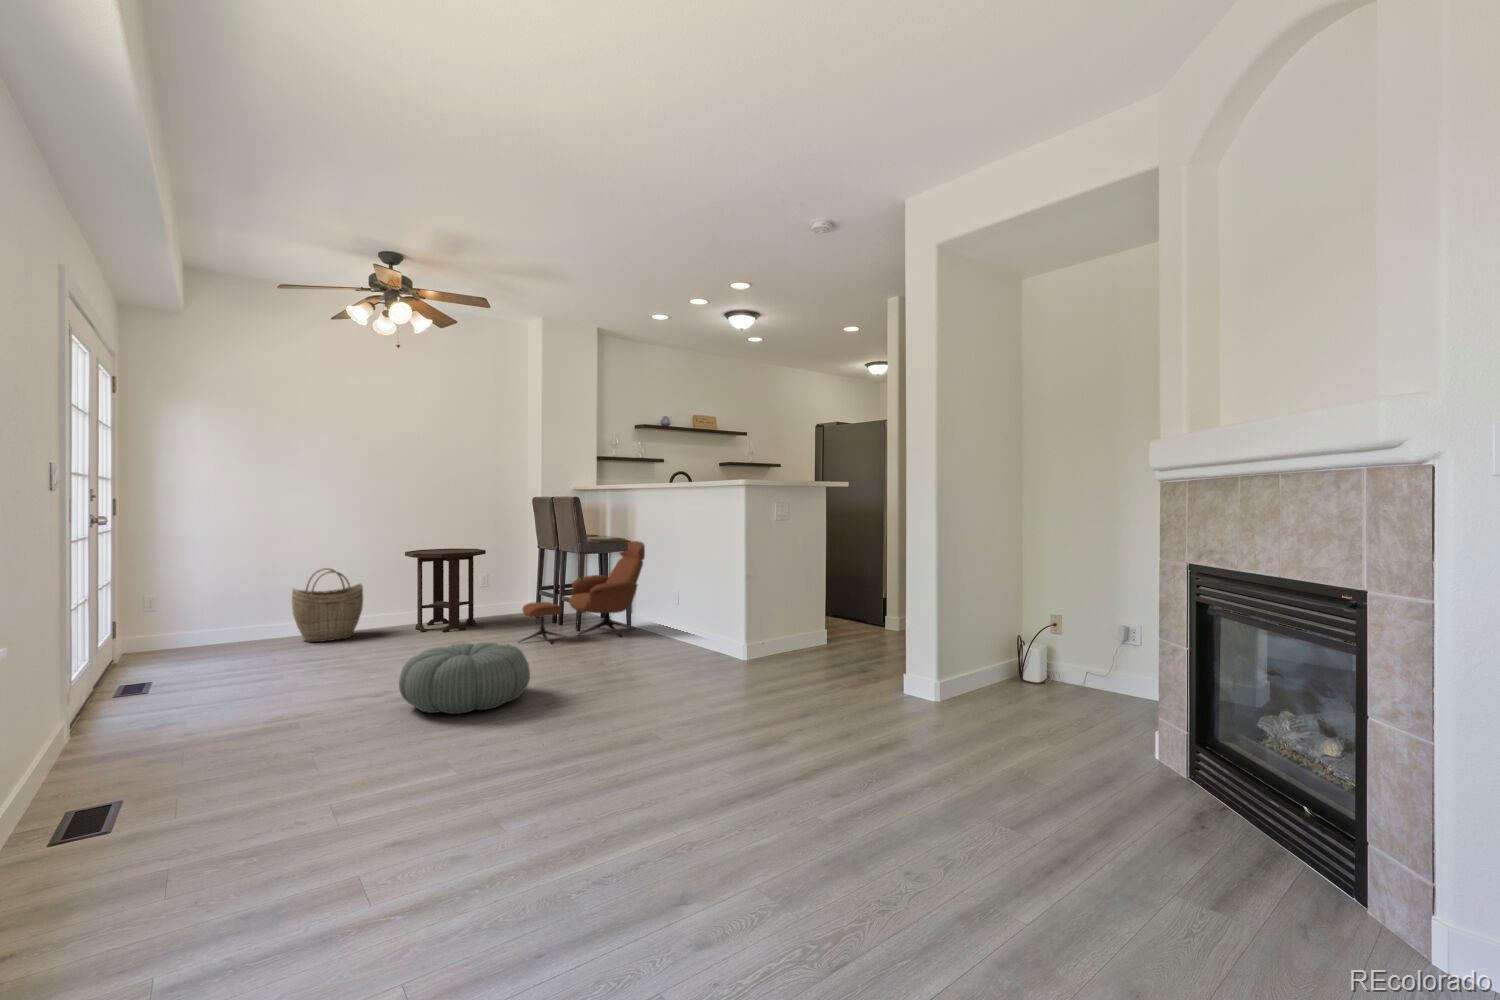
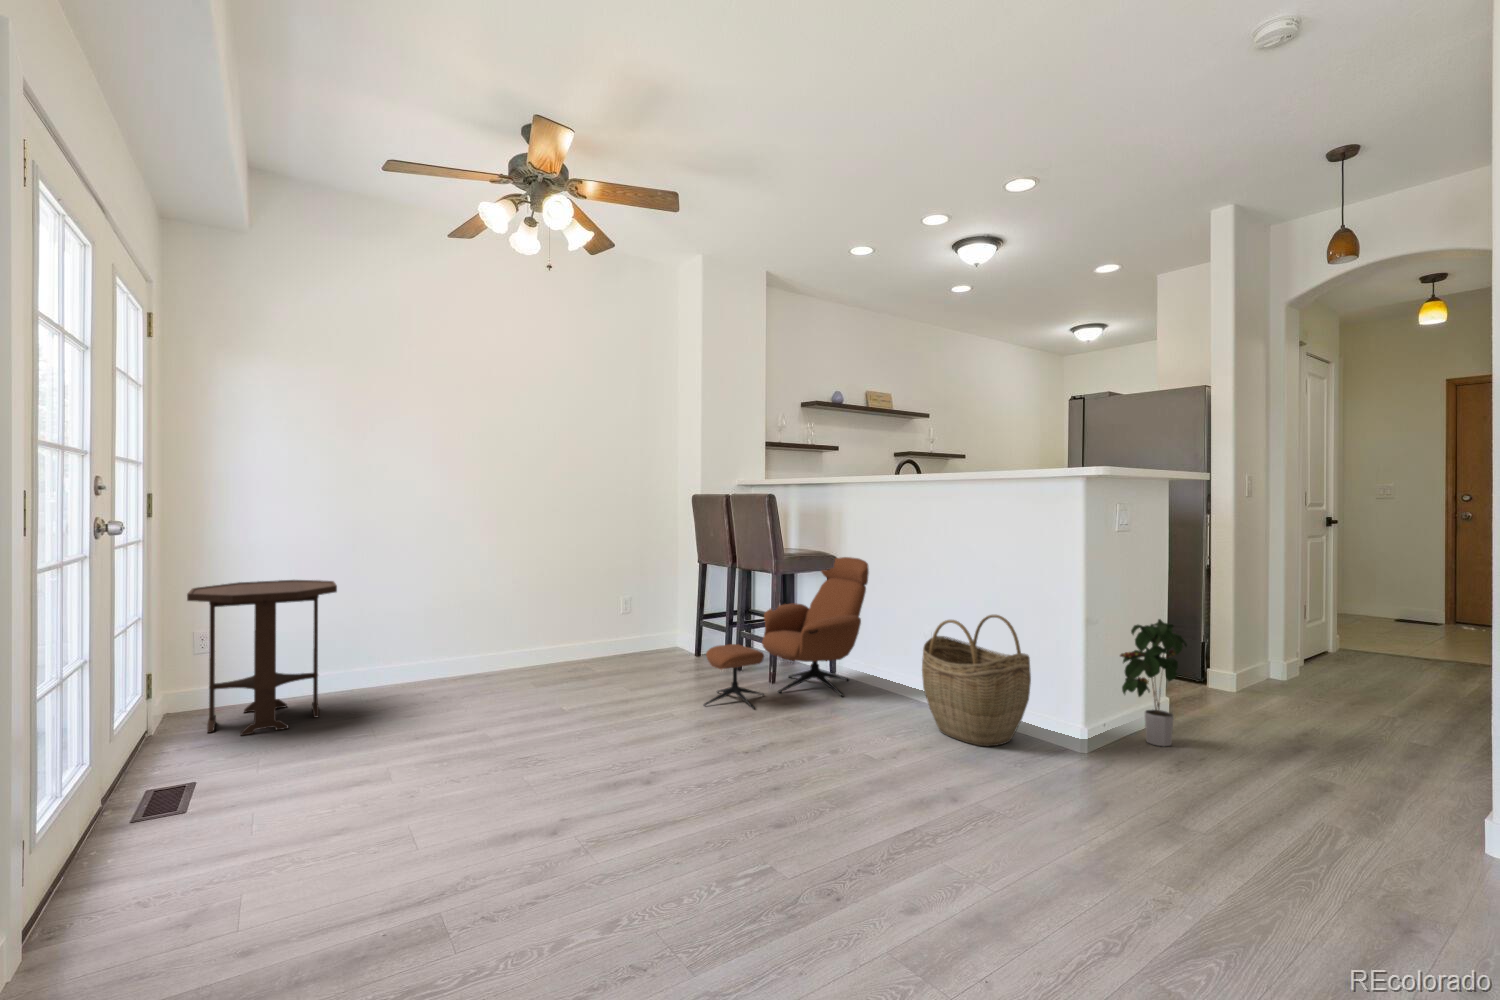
side table: present [405,549,486,632] -> present [187,580,337,735]
woven basket: present [292,568,363,642] -> present [922,615,1031,746]
potted plant: none [768,576,822,656] -> present [1120,619,1187,746]
pouf: present [399,642,530,714] -> none [605,738,820,894]

